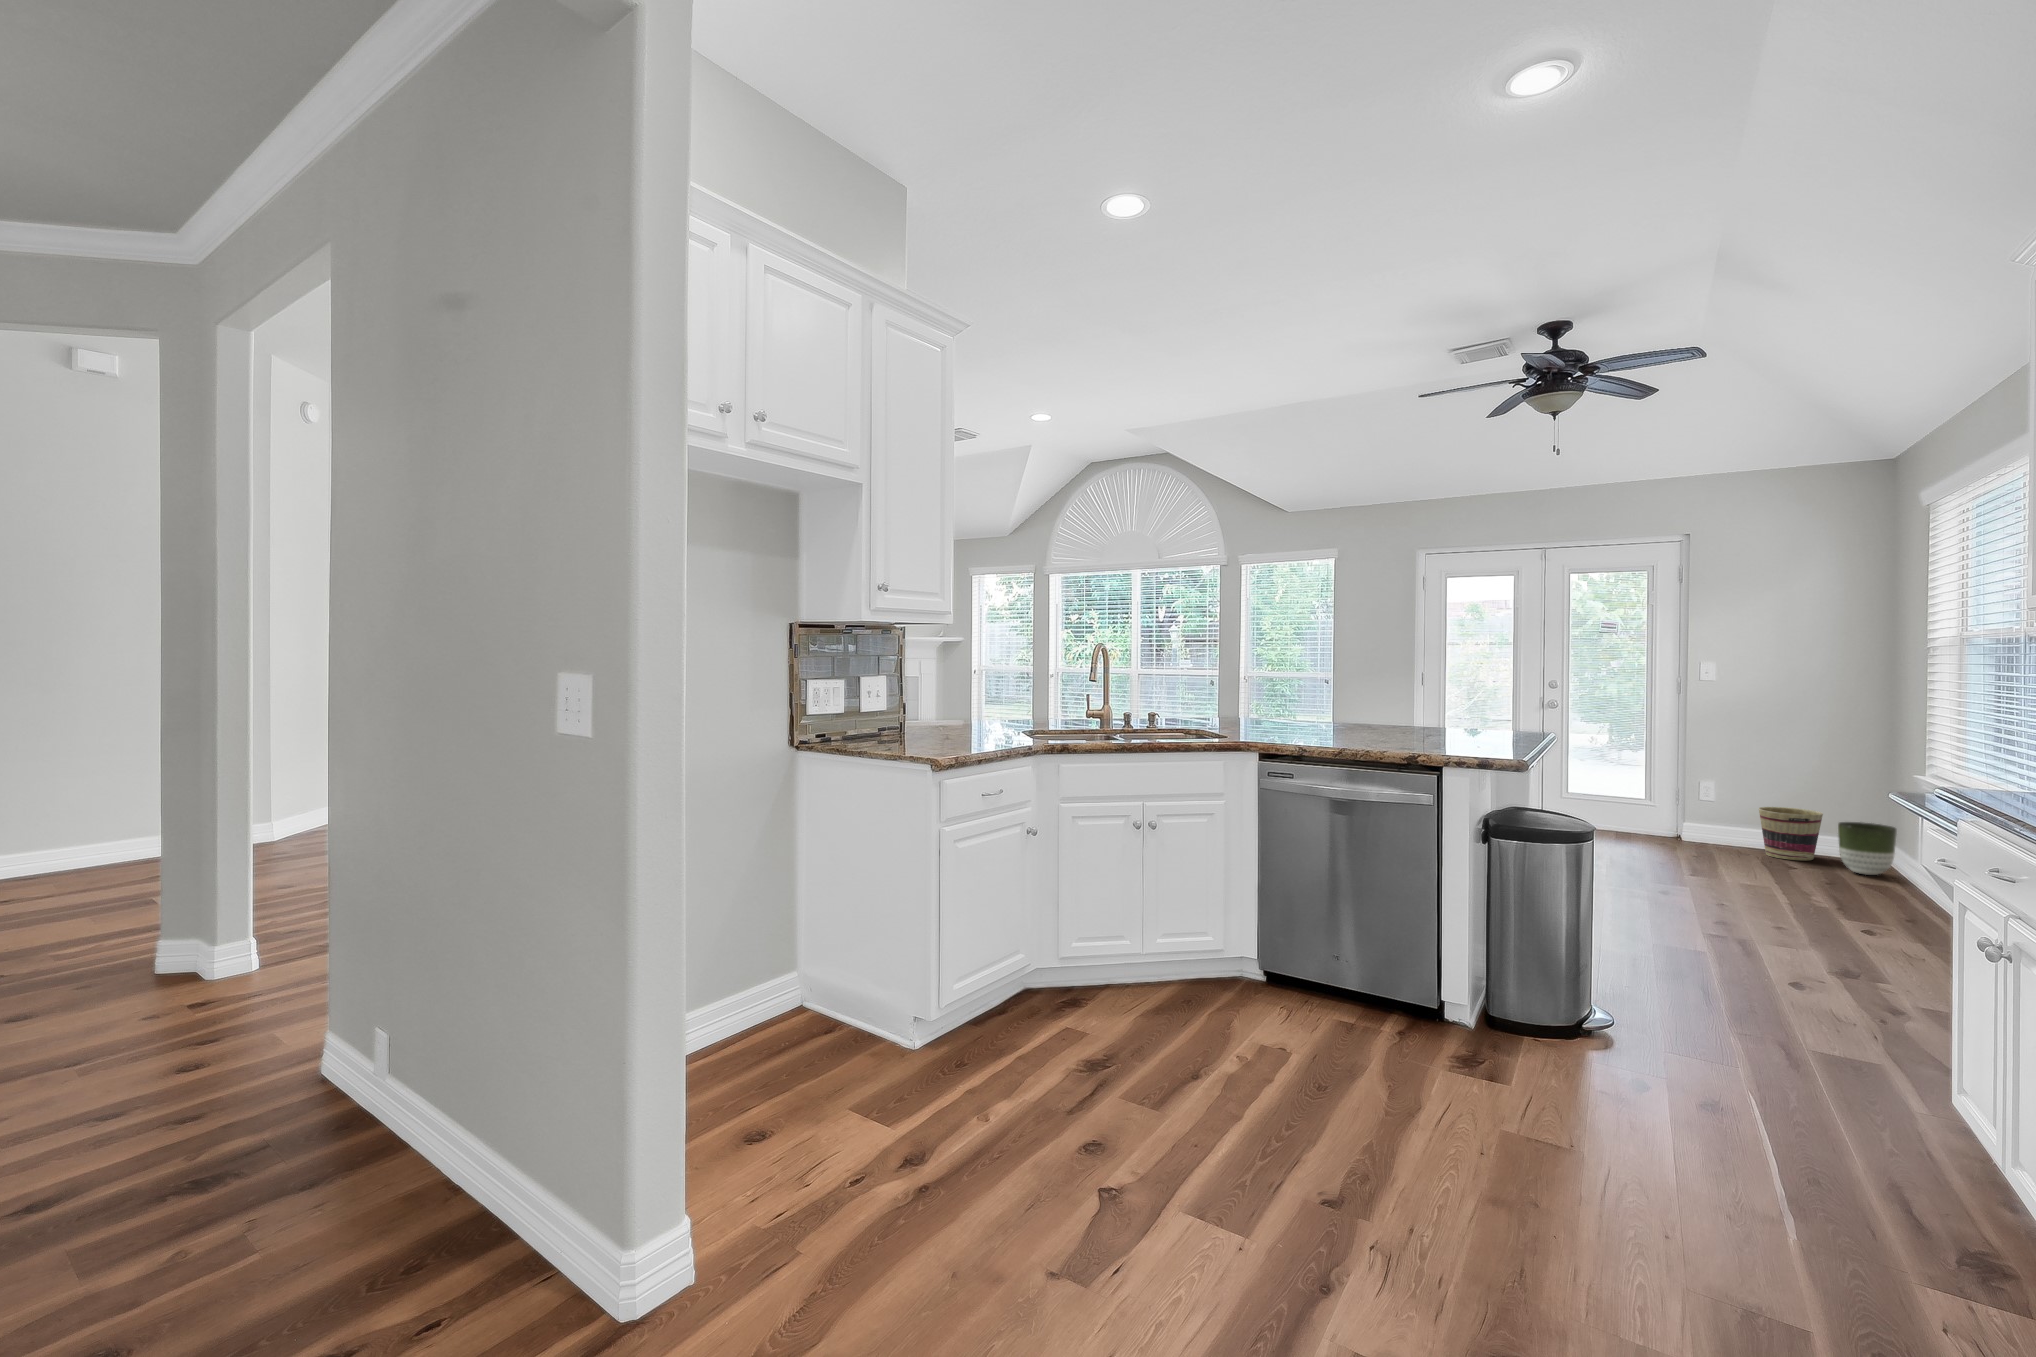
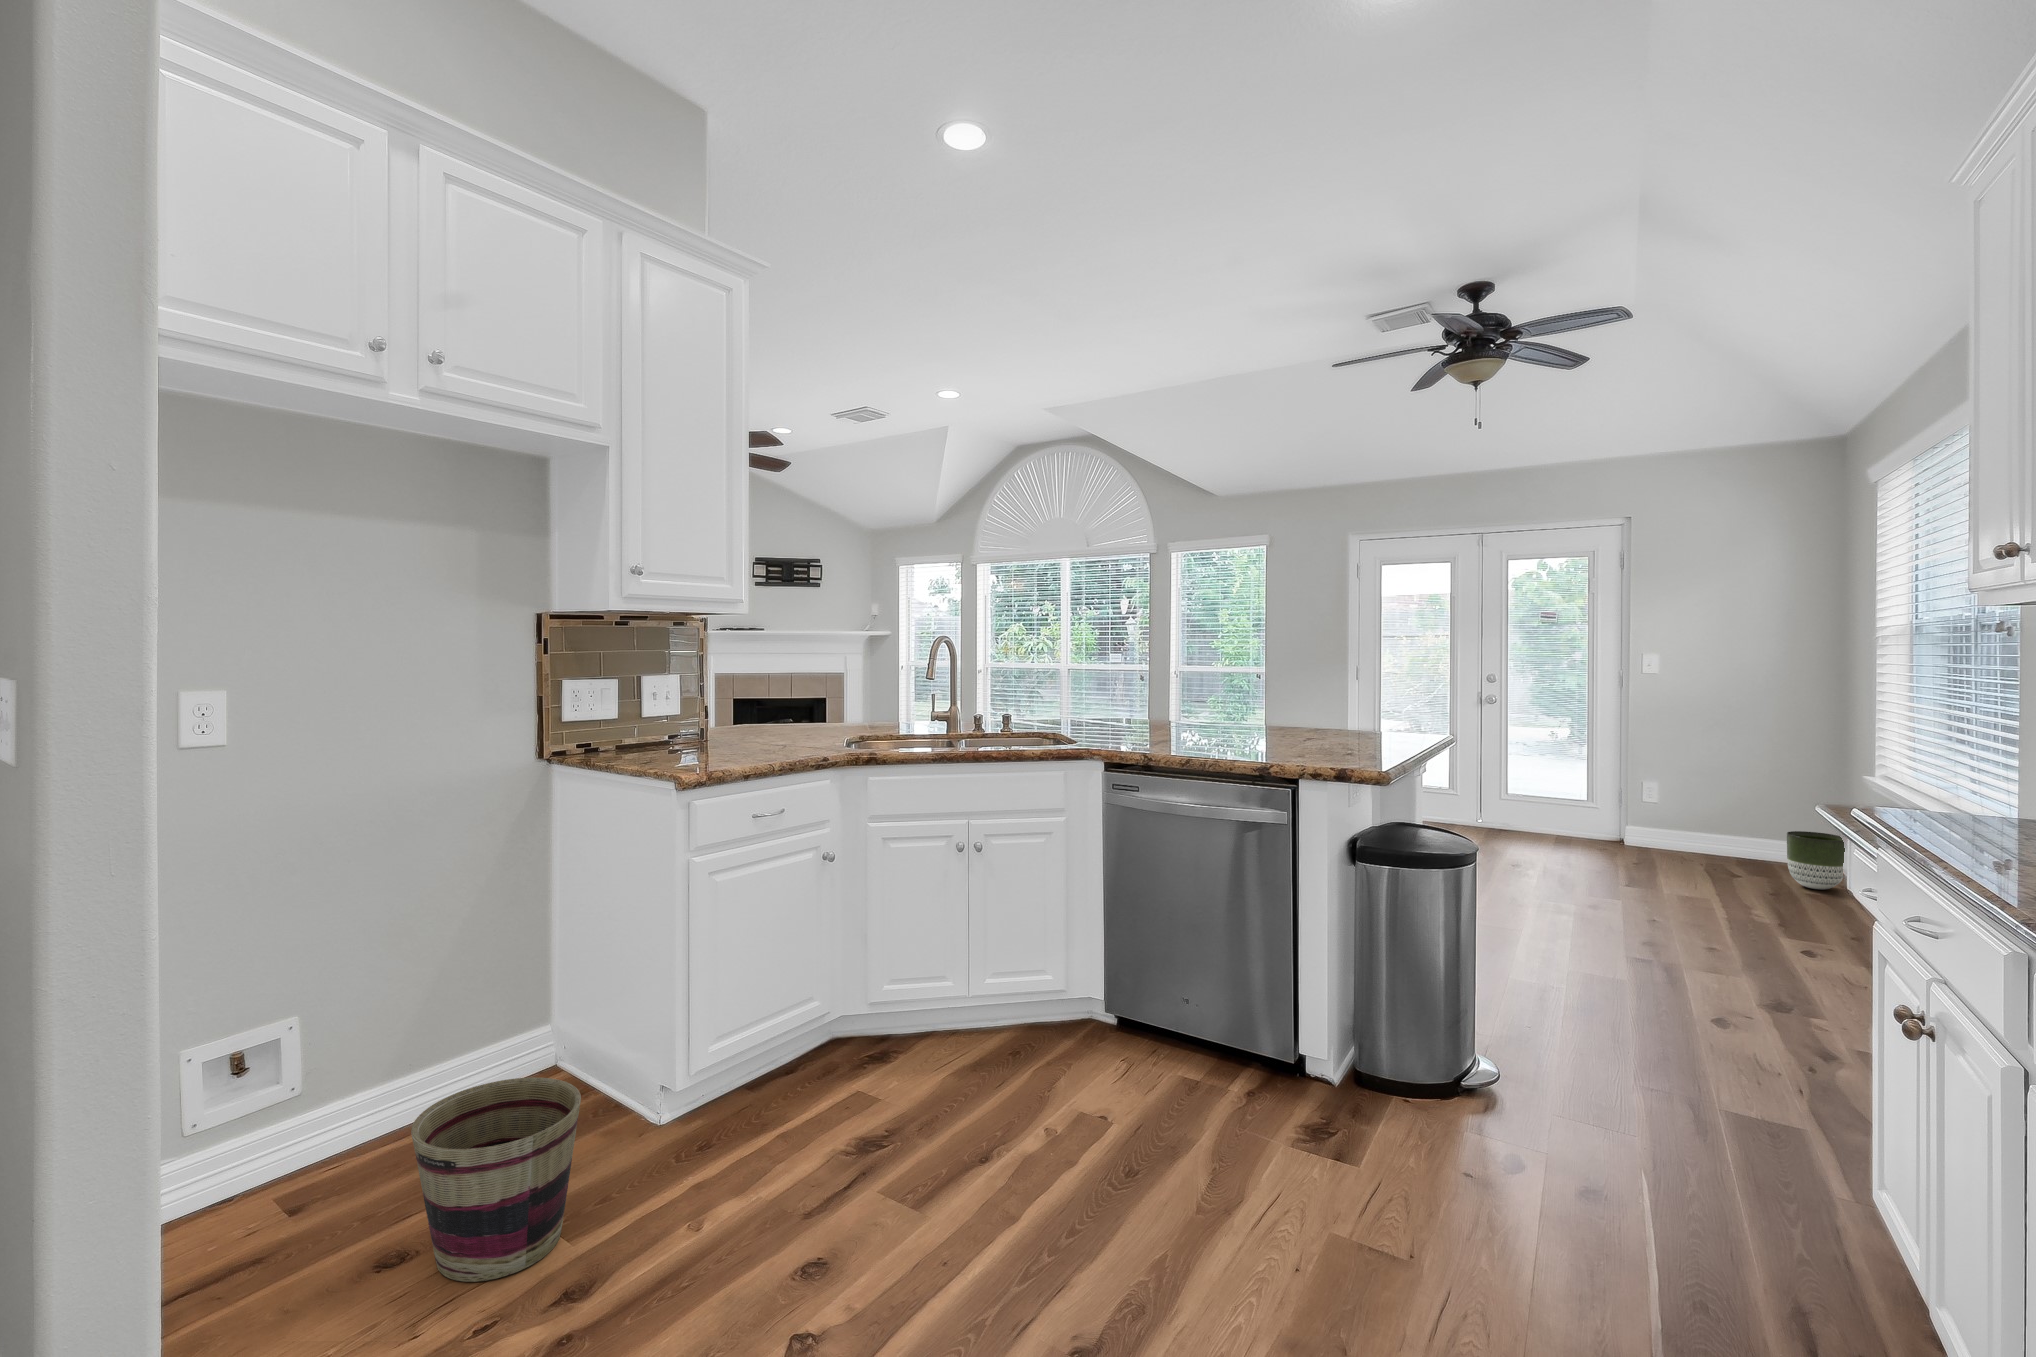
basket: present [1759,807,1823,861] -> present [411,1077,581,1282]

